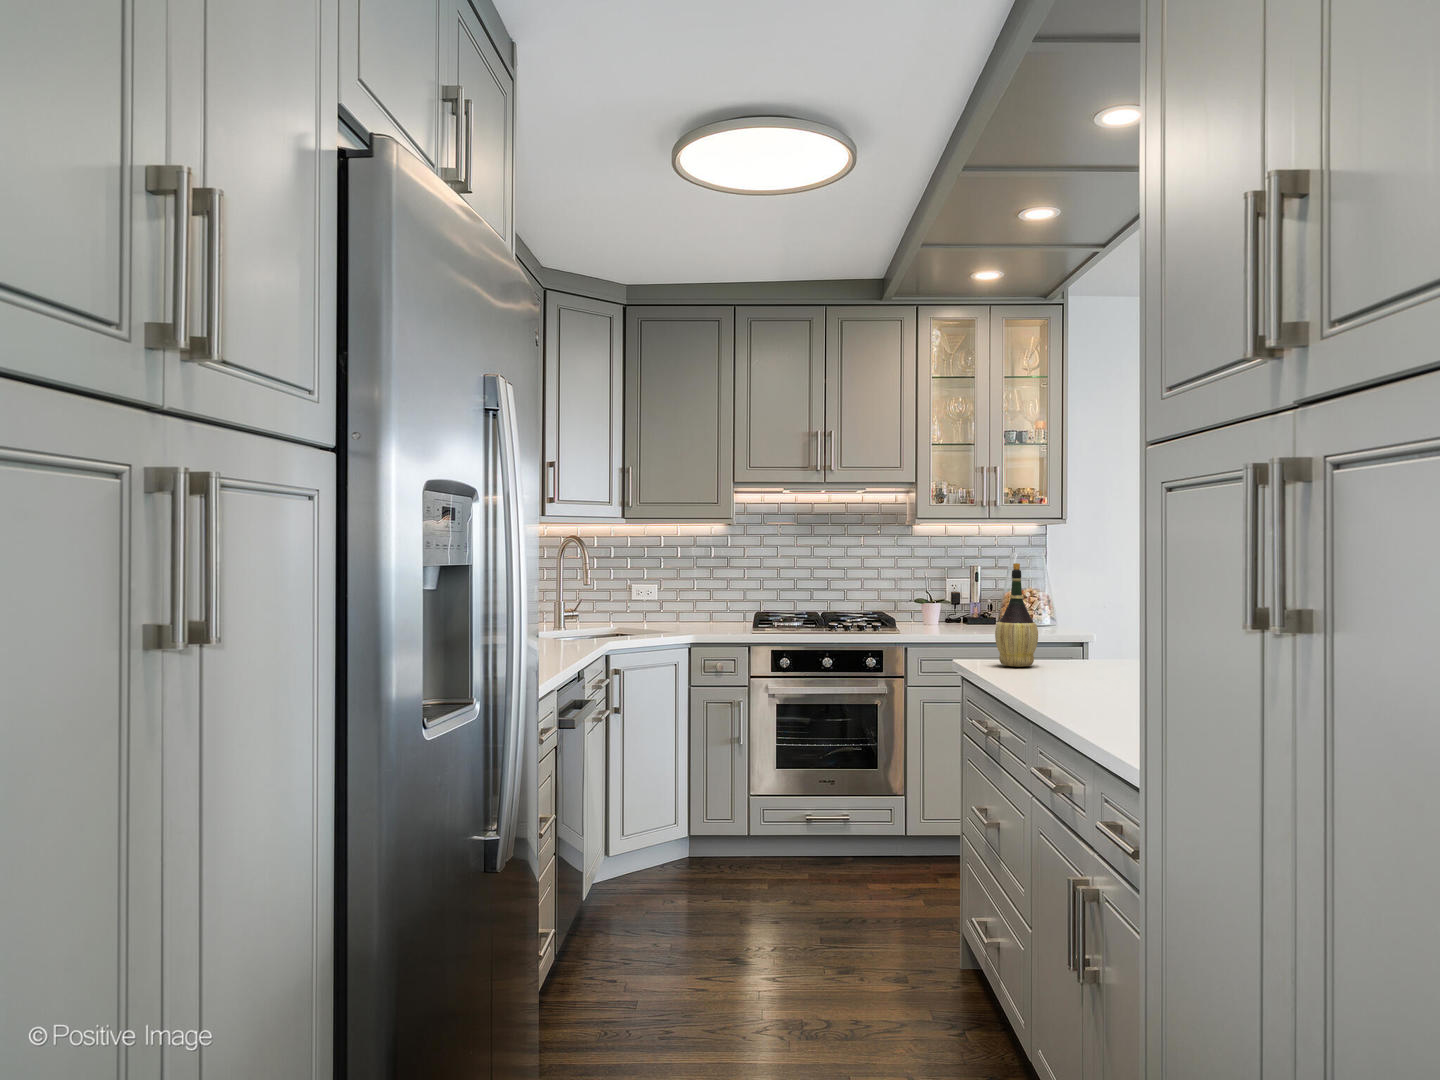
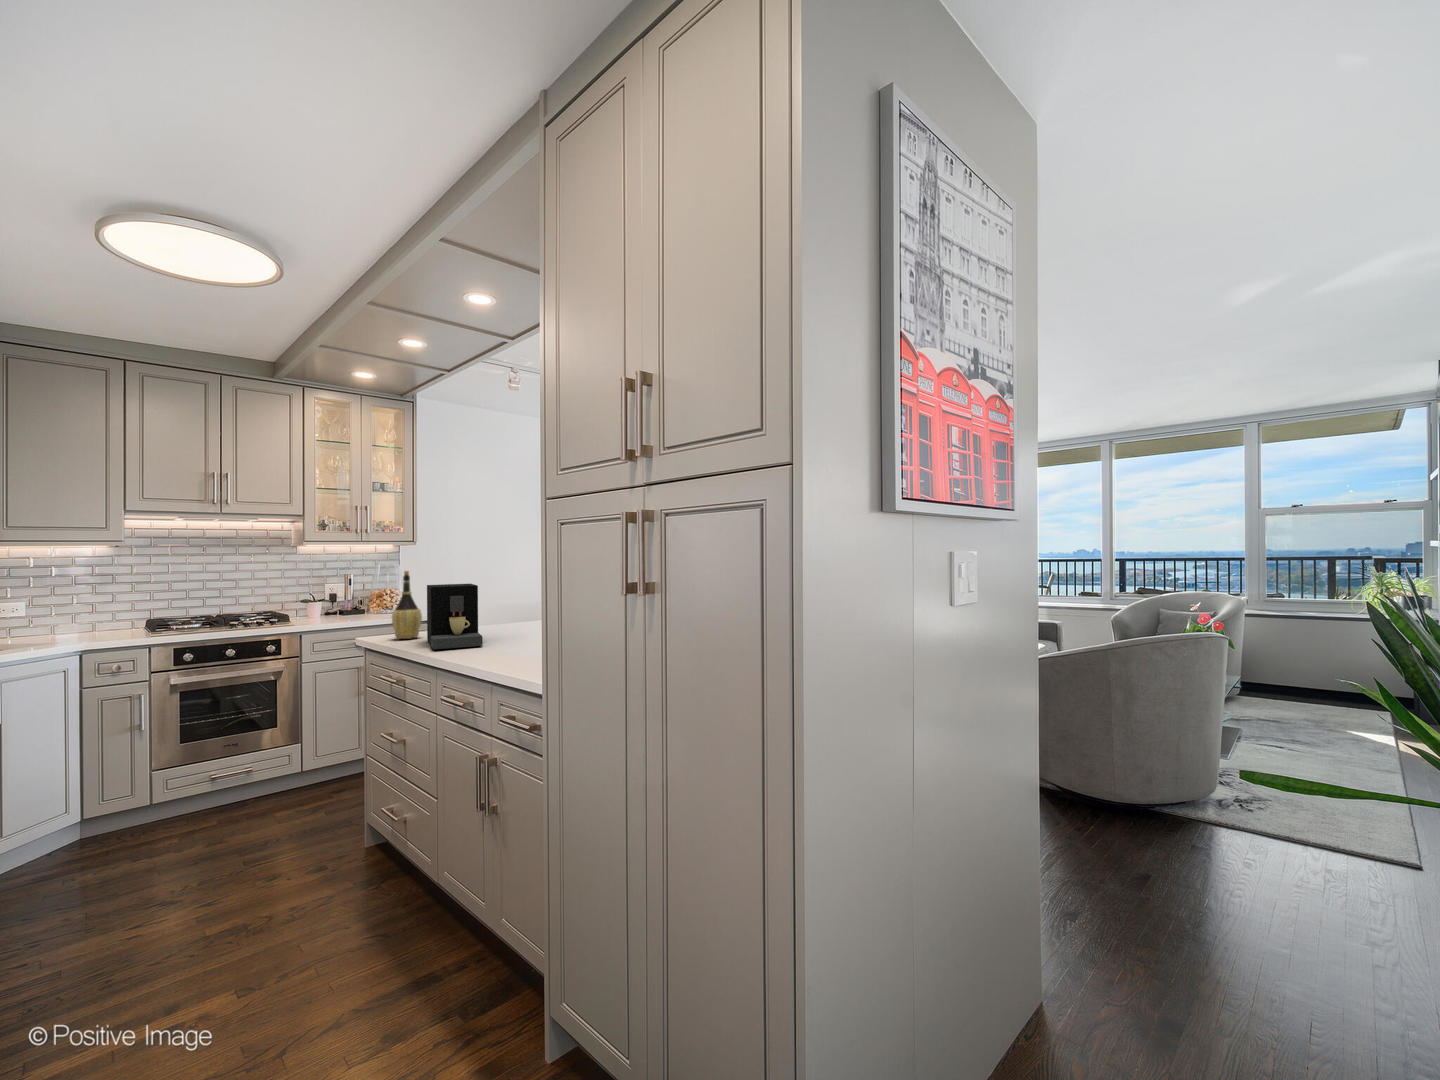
coffee maker: none [1035,586,1113,690] -> present [427,584,483,649]

